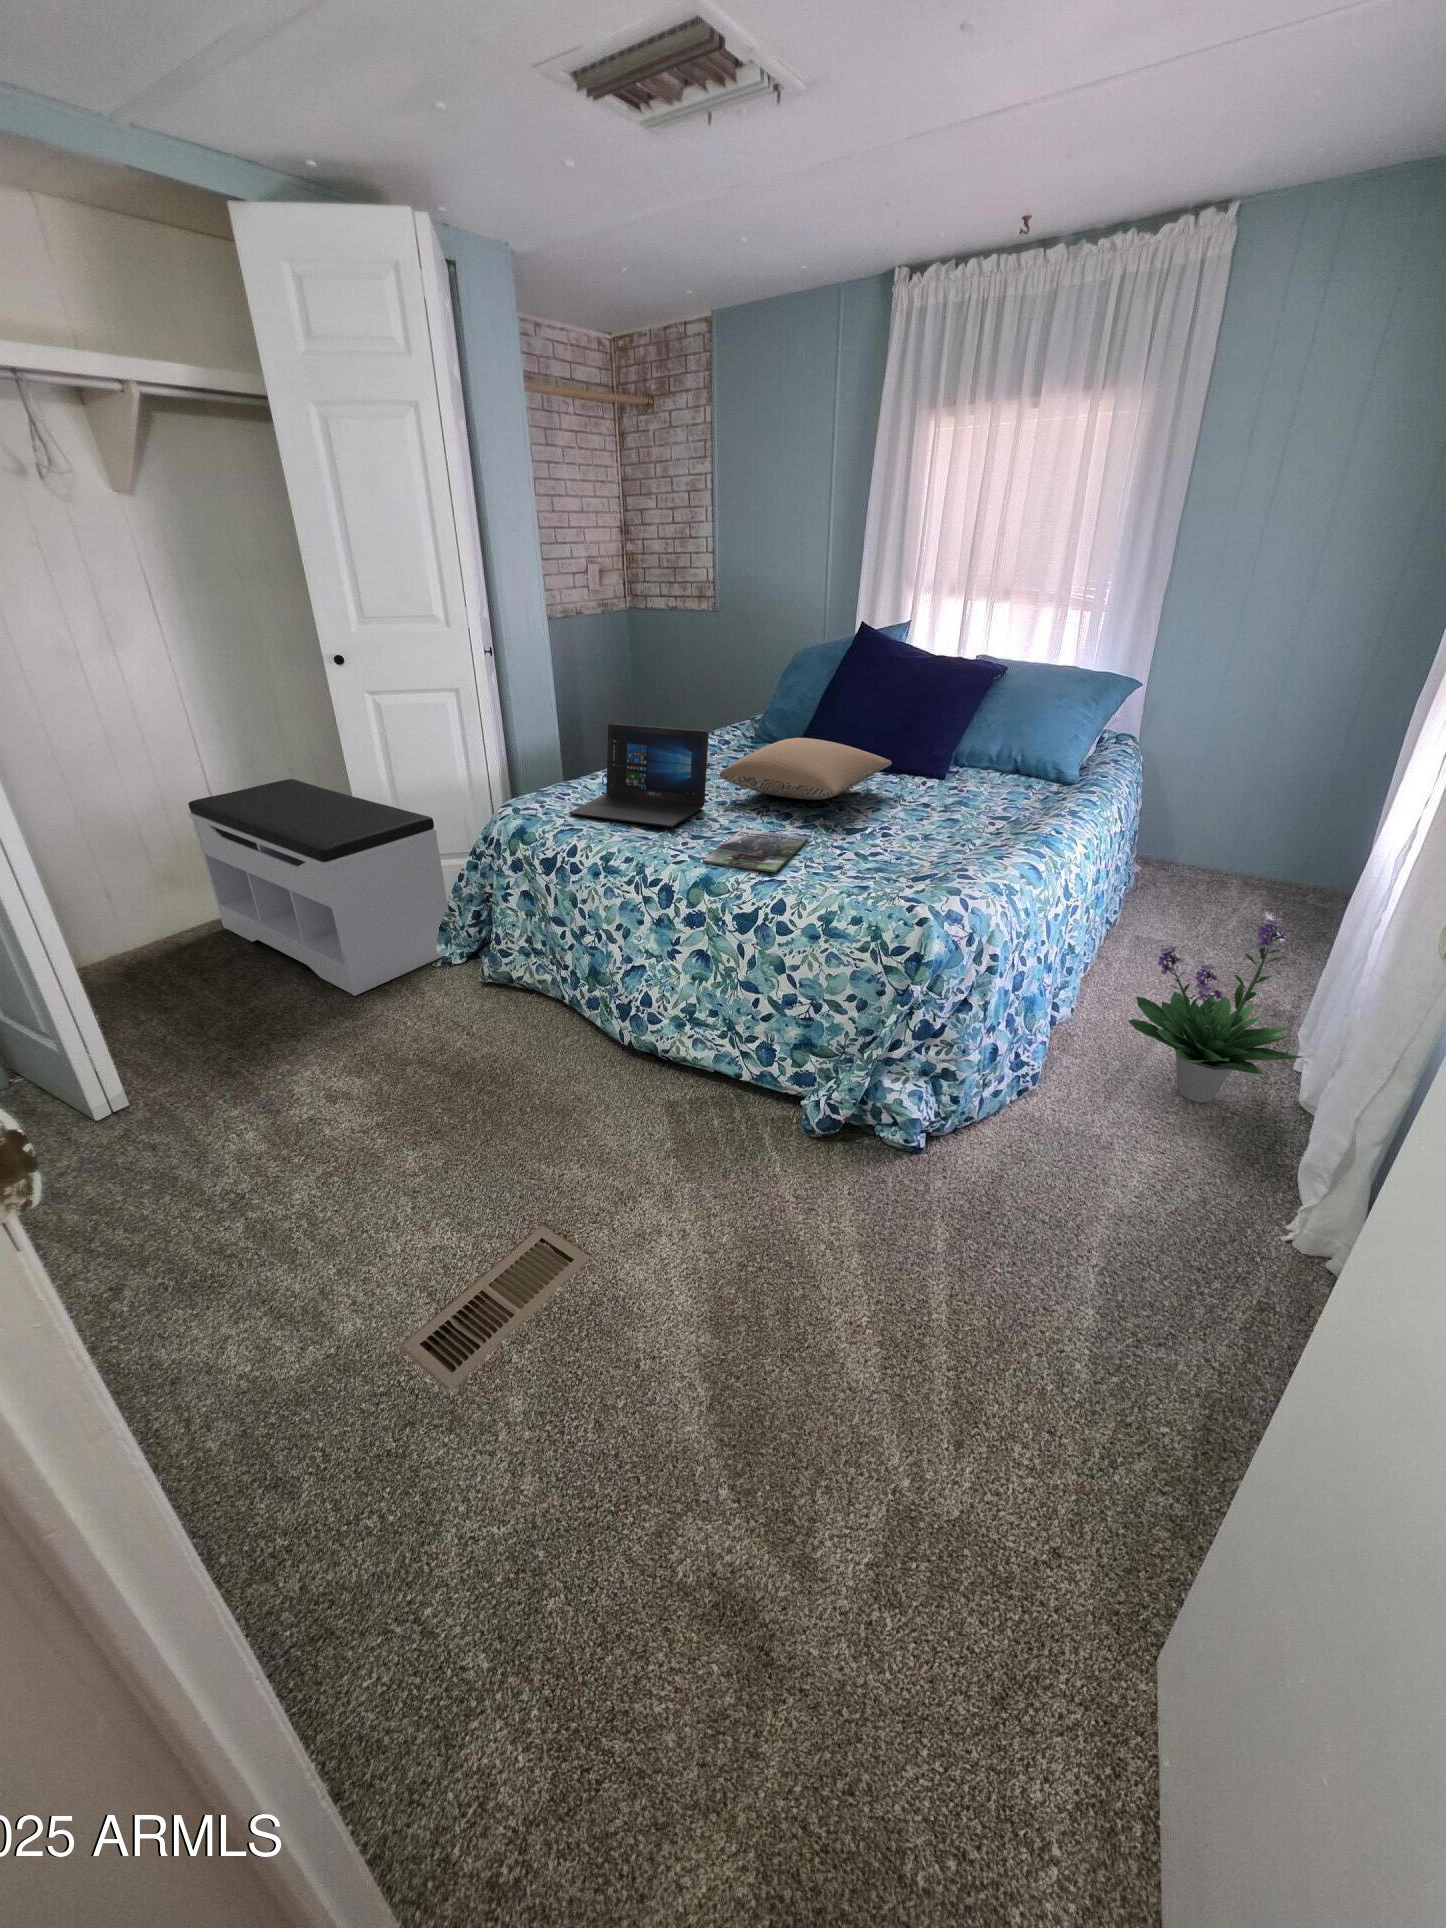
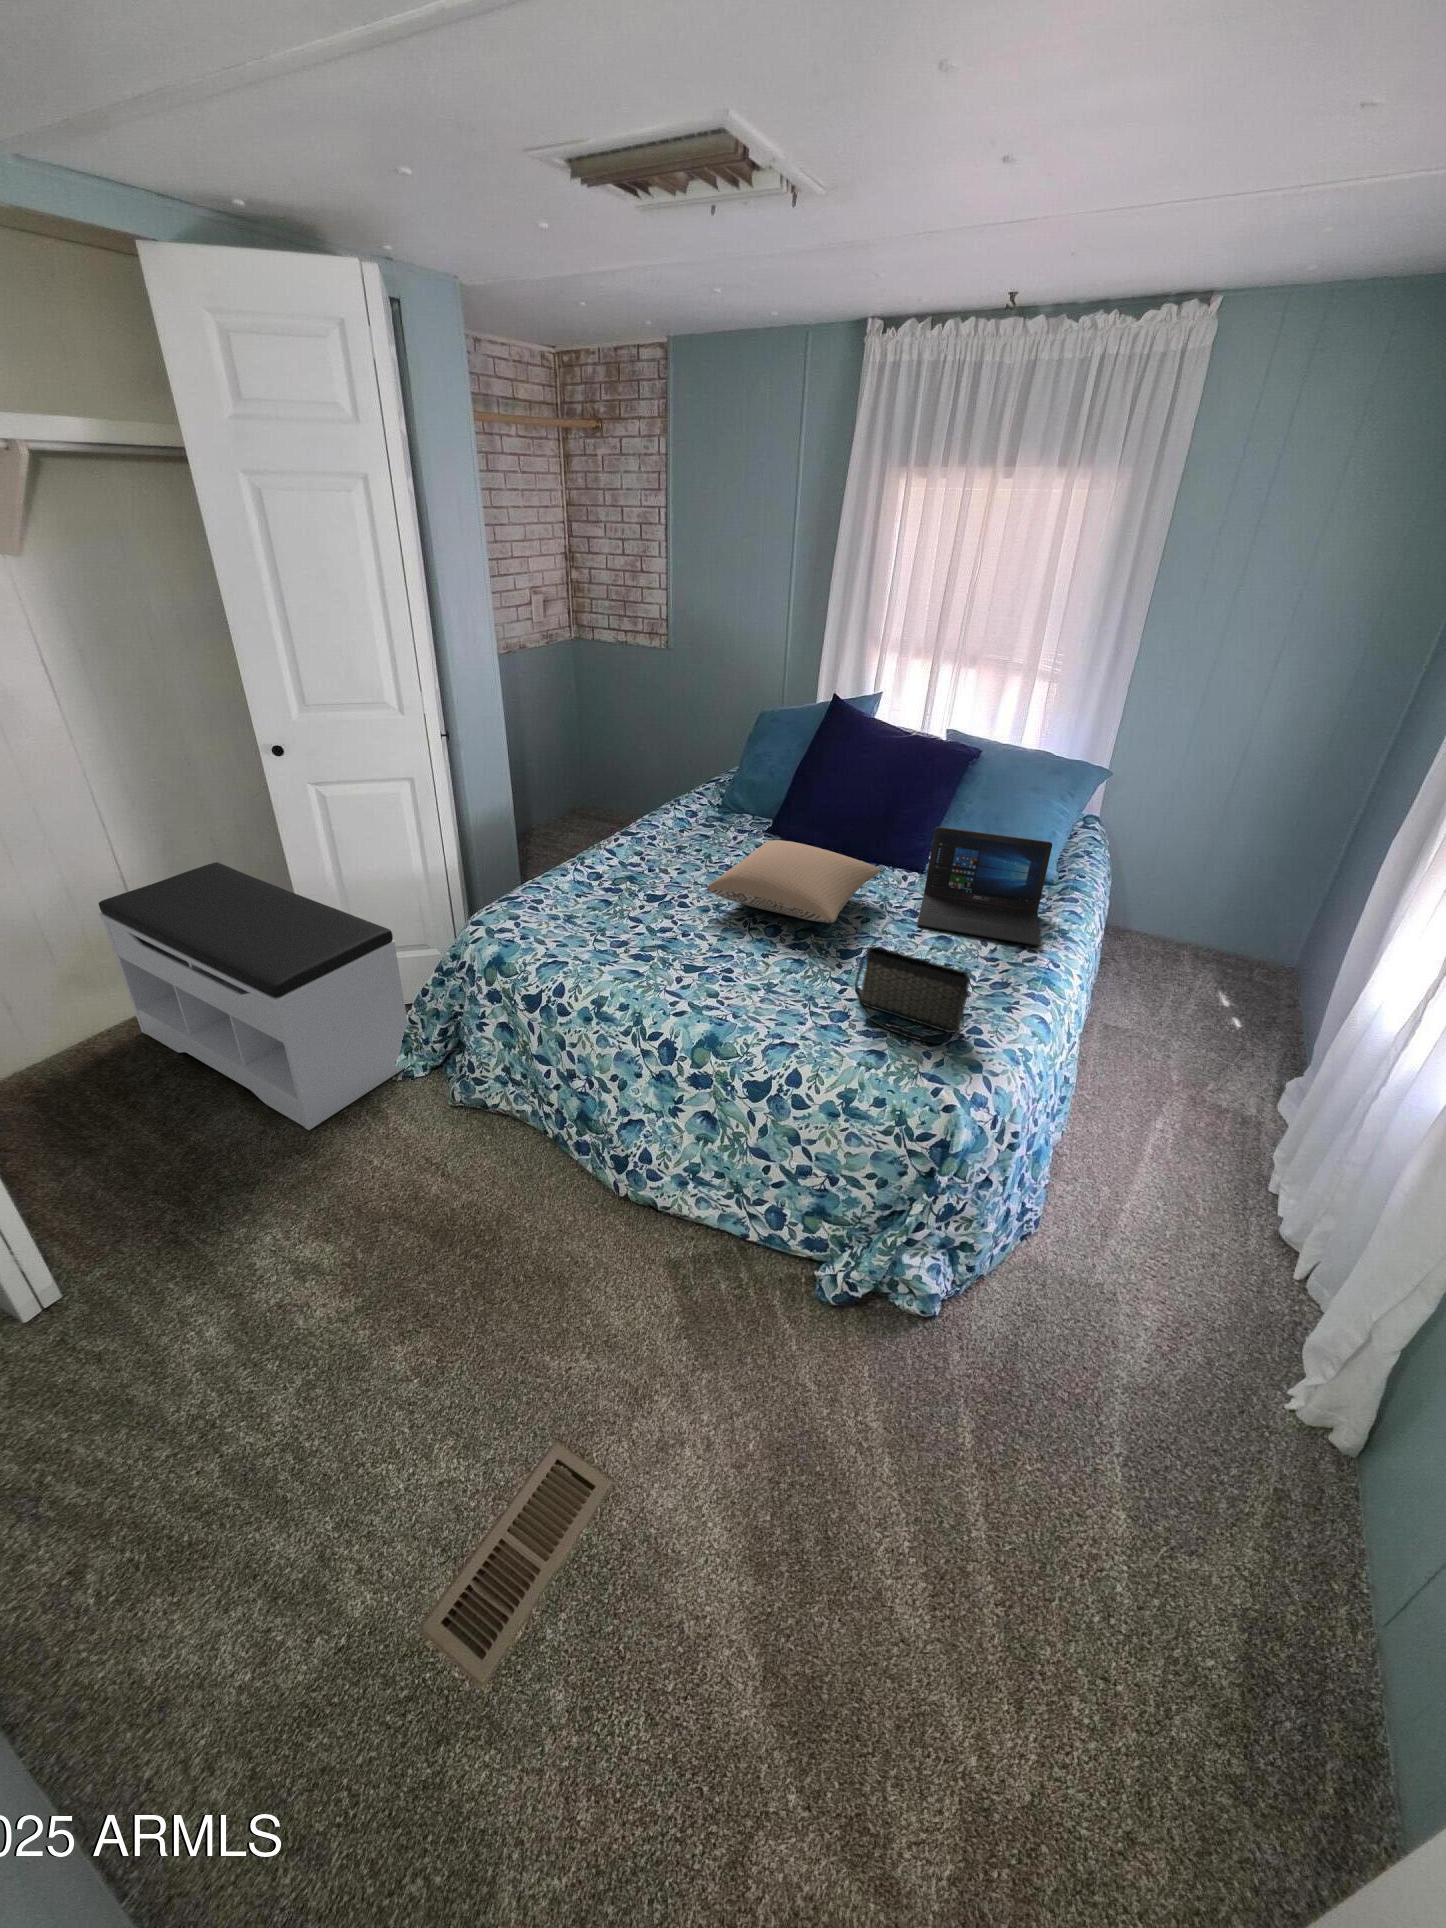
laptop: present [570,724,708,827] -> present [917,827,1052,946]
handbag: none [846,798,956,882] -> present [855,947,970,1044]
magazine: present [703,829,809,872] -> none [706,960,809,1031]
potted plant: present [1128,918,1303,1103] -> none [1128,1086,1297,1247]

